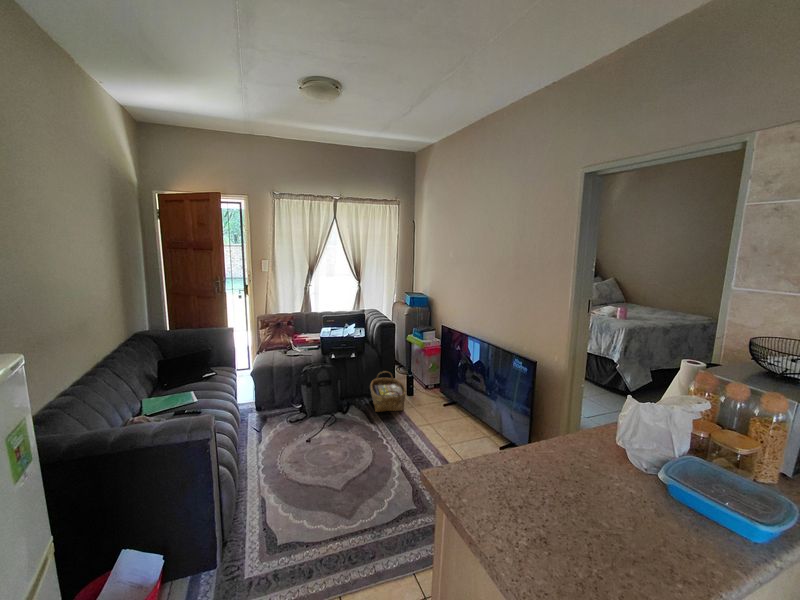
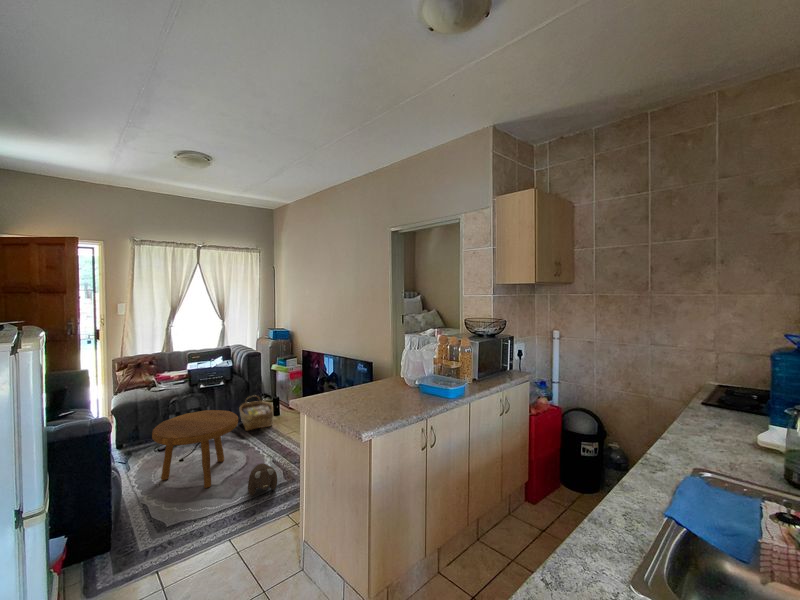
footstool: none [274,392,364,491] -> present [152,410,238,488]
plush toy: none [369,481,405,524] -> present [248,464,277,496]

